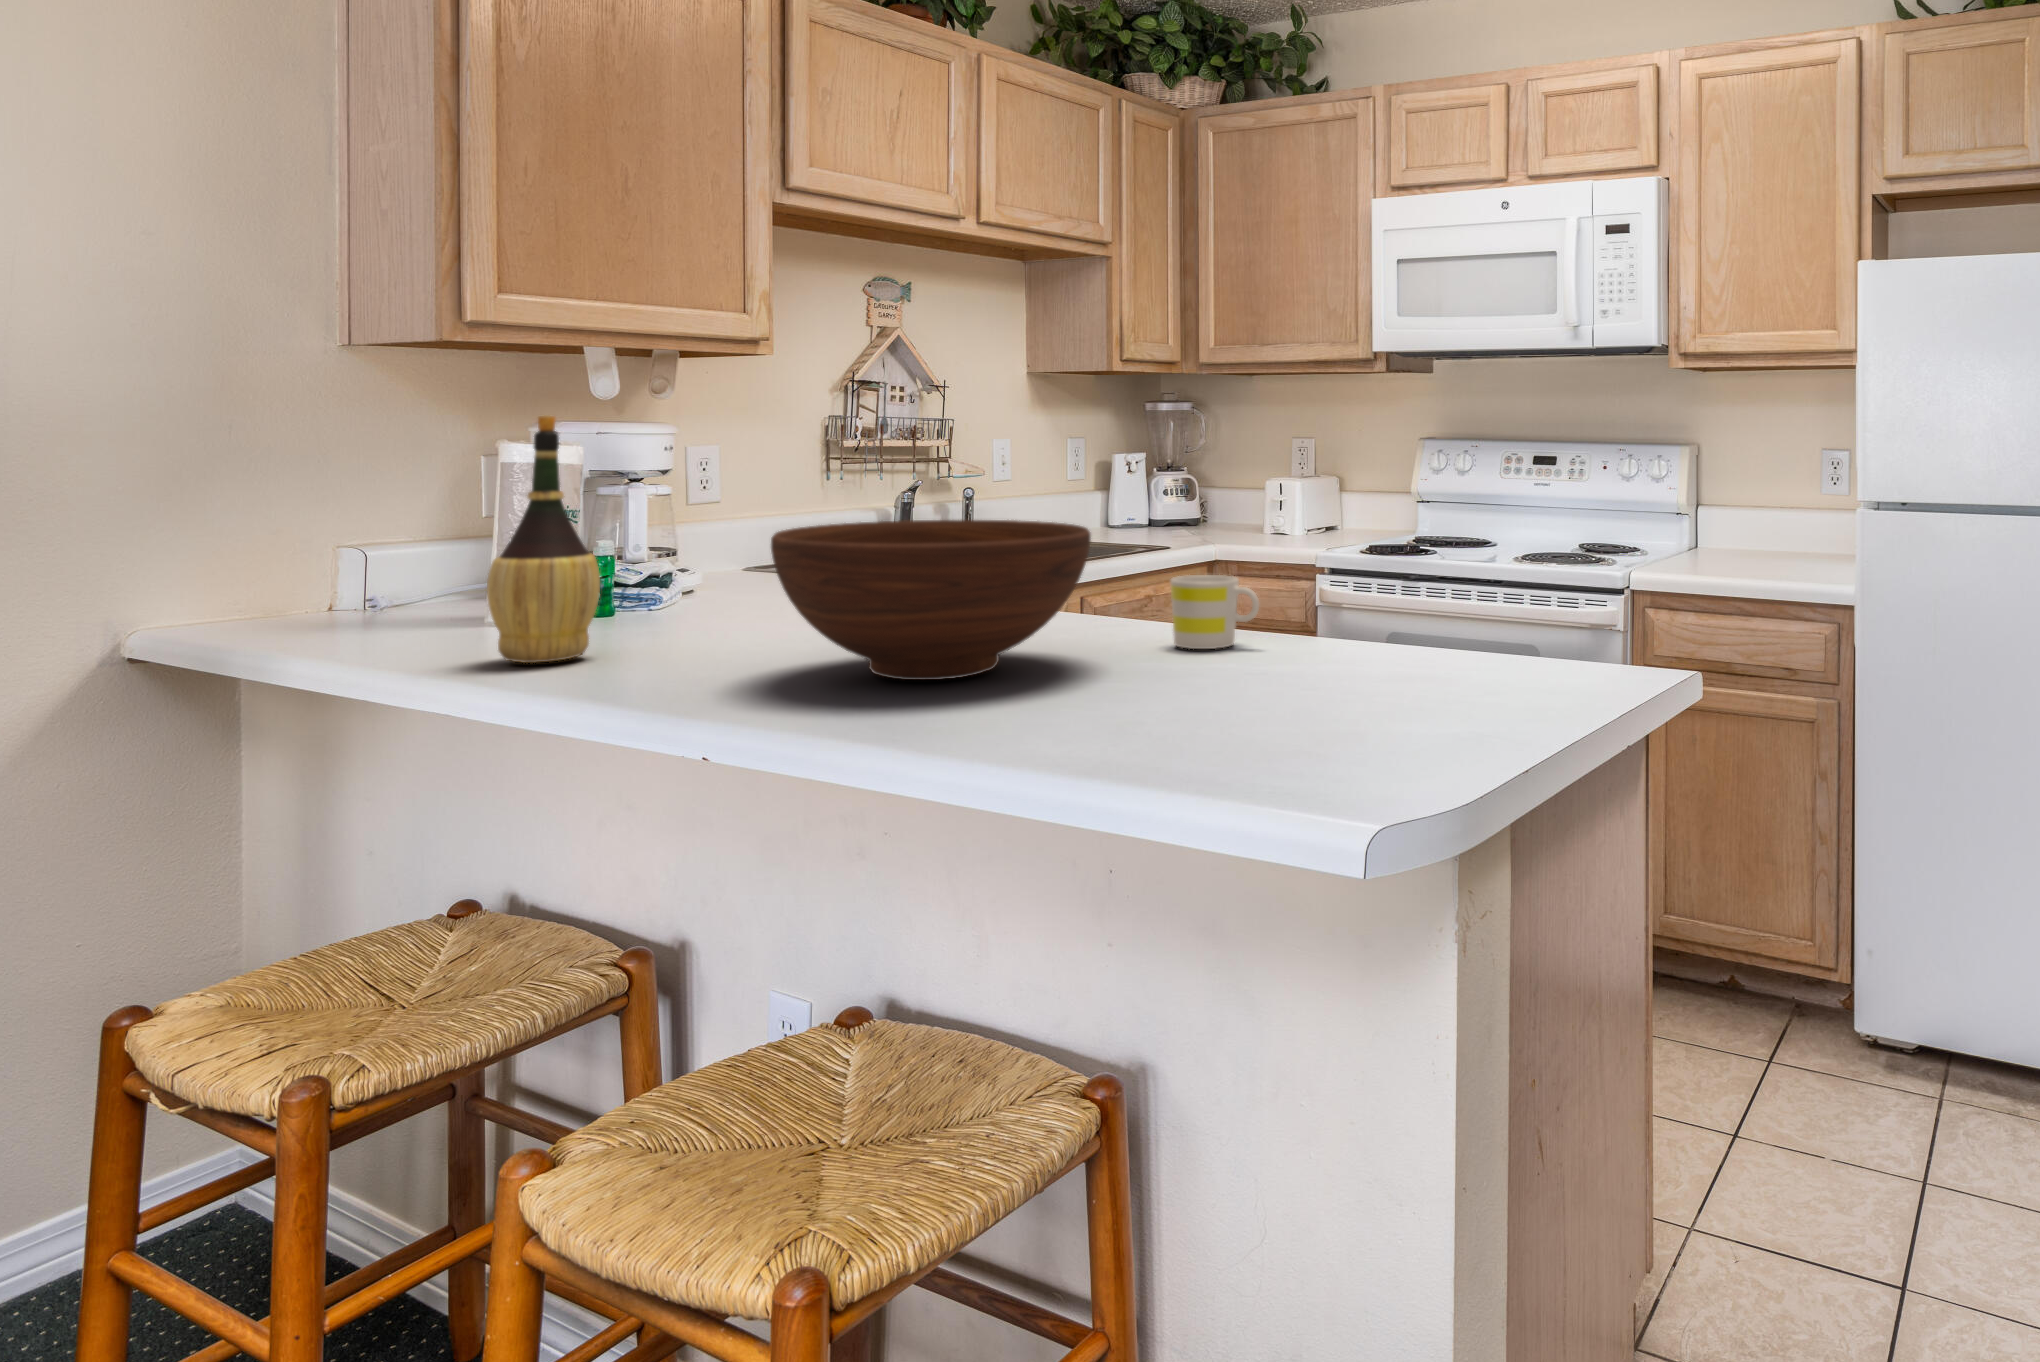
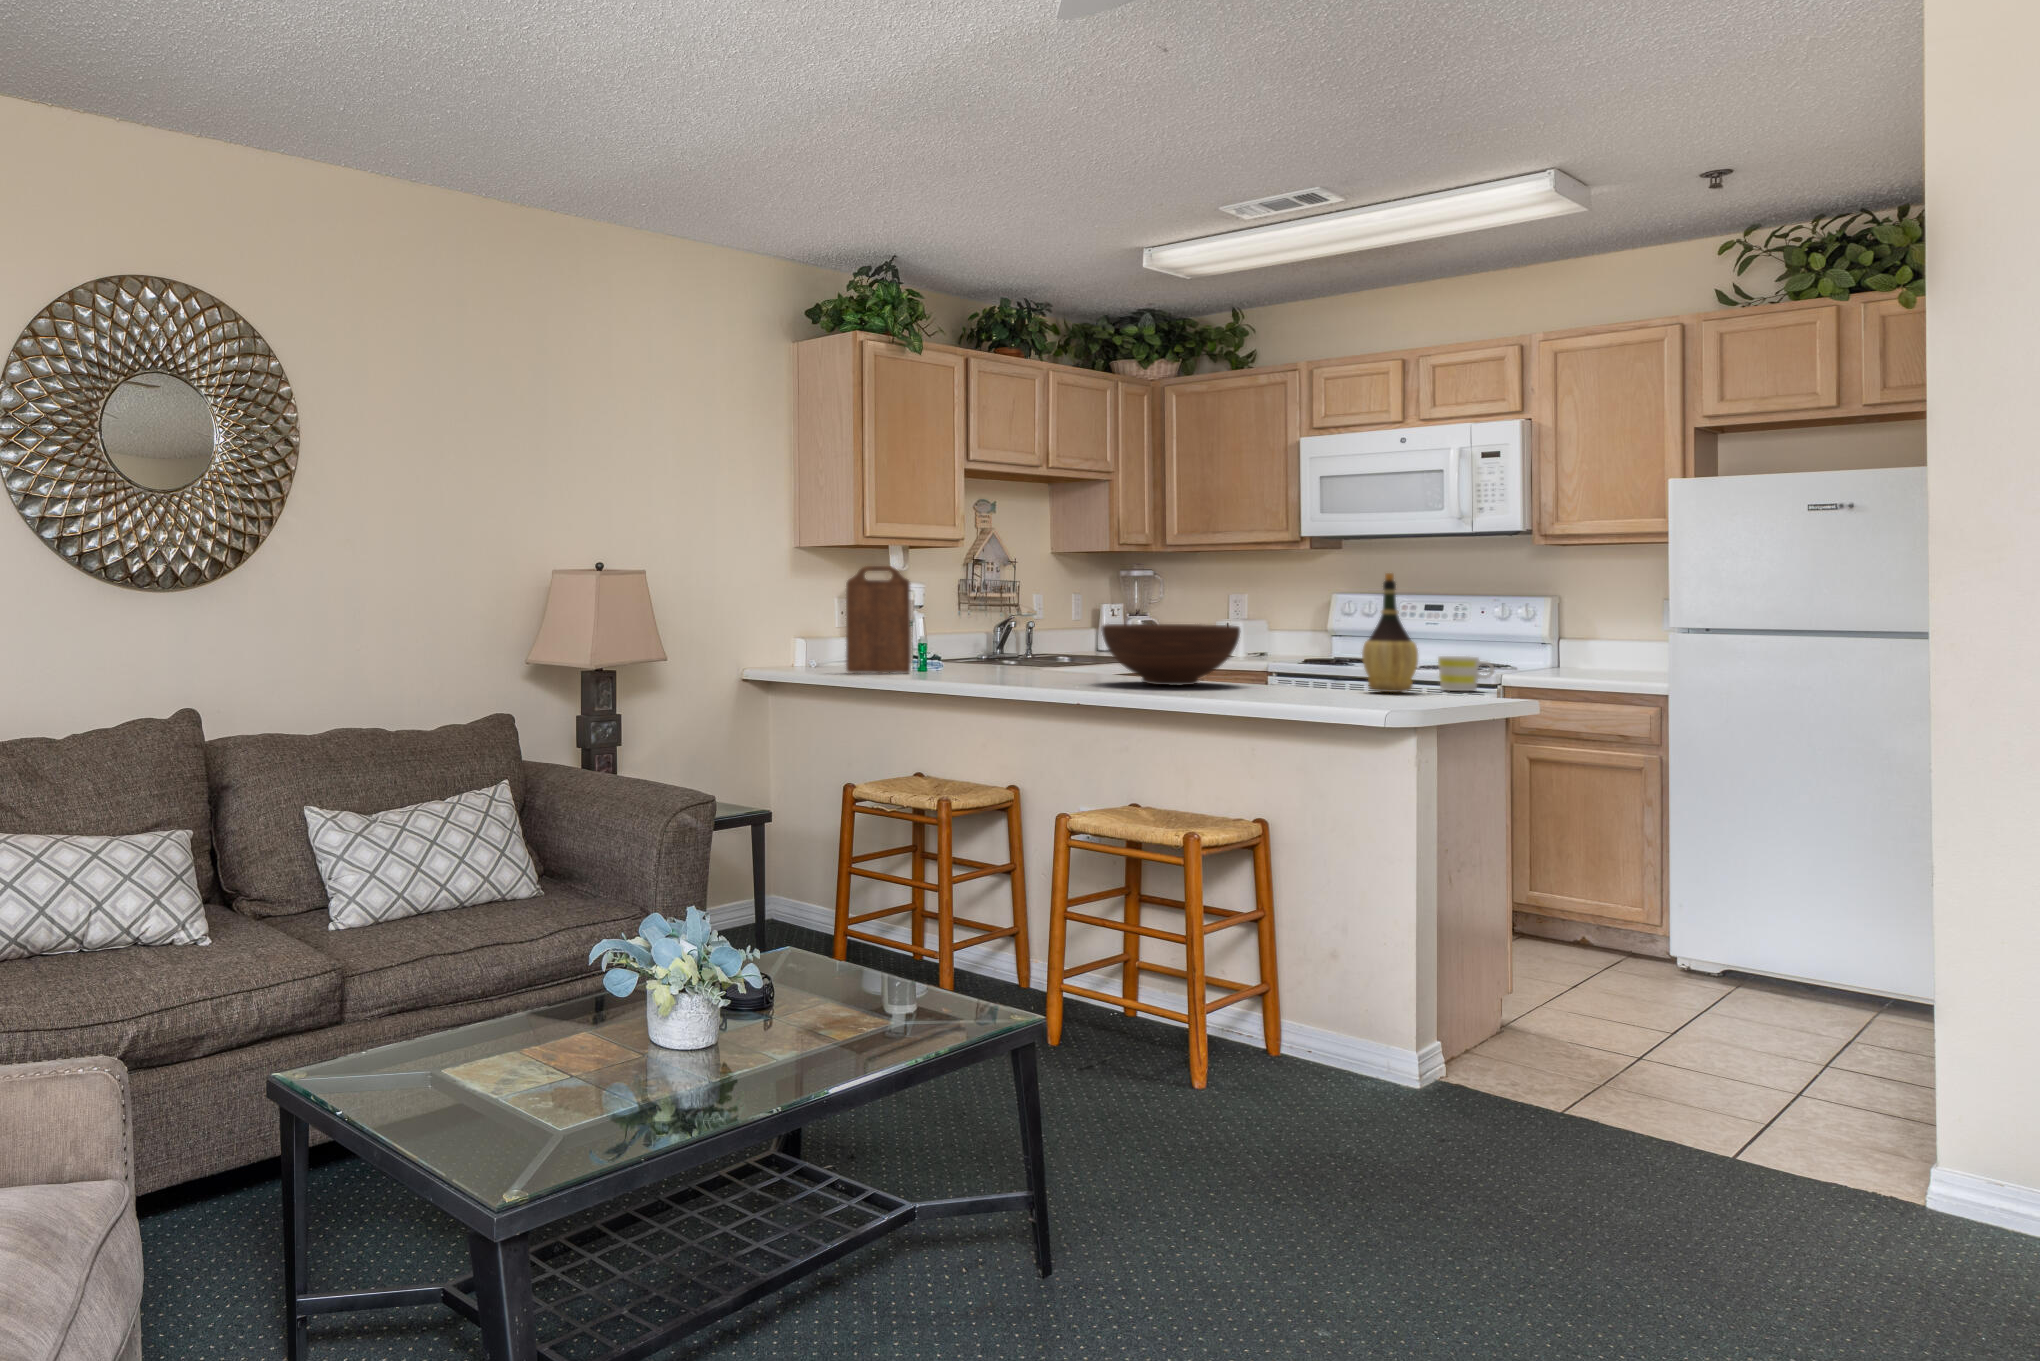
cutting board: none [334,383,493,630] -> present [846,566,911,674]
wine bottle: present [487,415,600,663] -> present [1362,573,1418,692]
mug: present [1171,575,1259,649] -> present [1438,656,1494,691]

